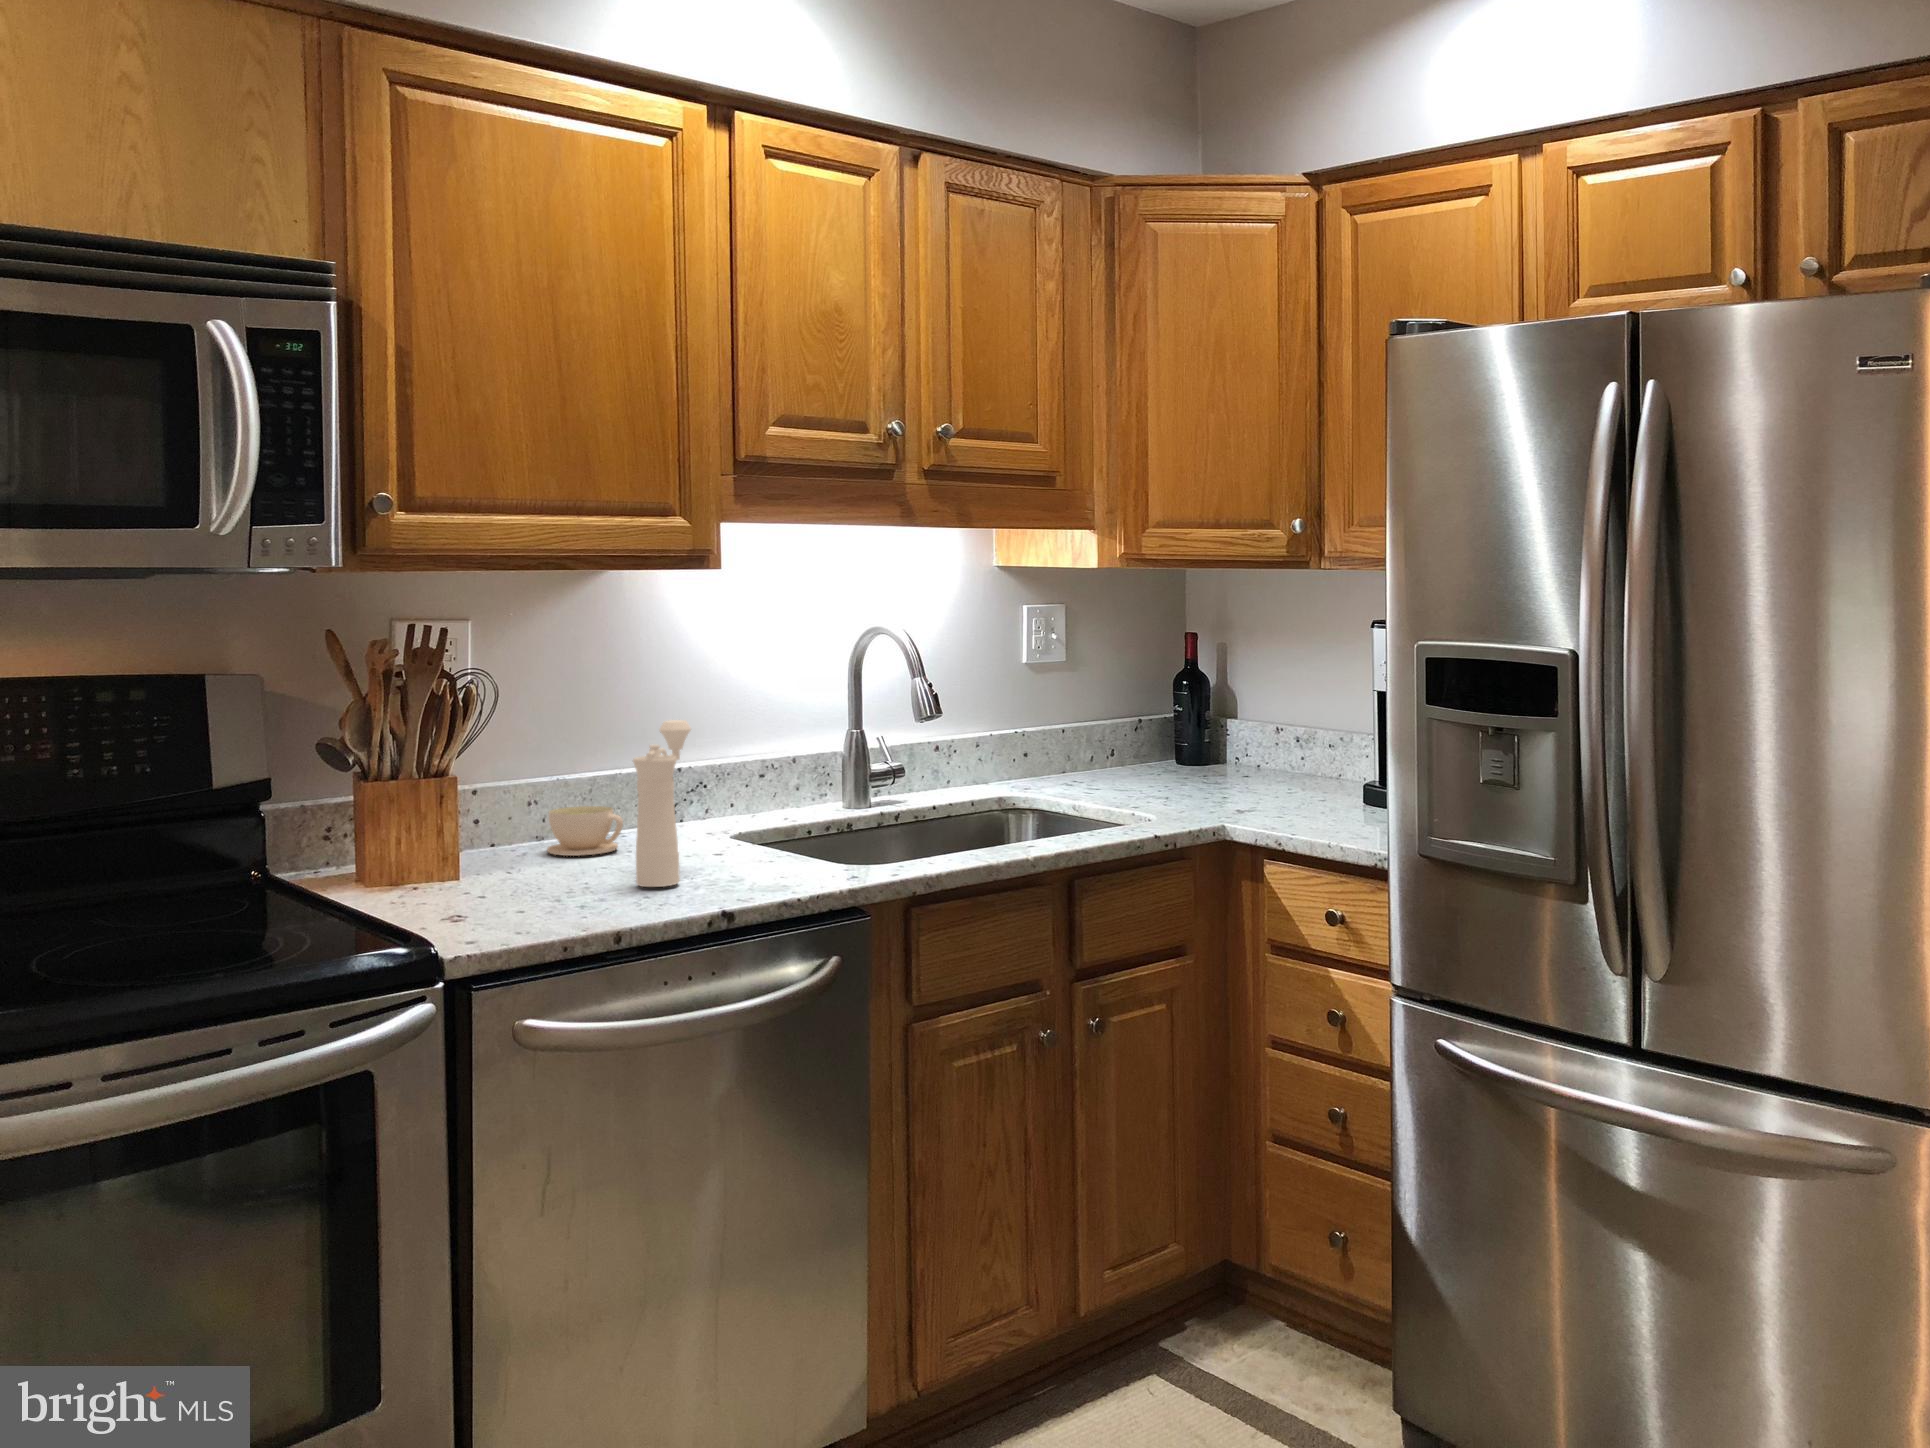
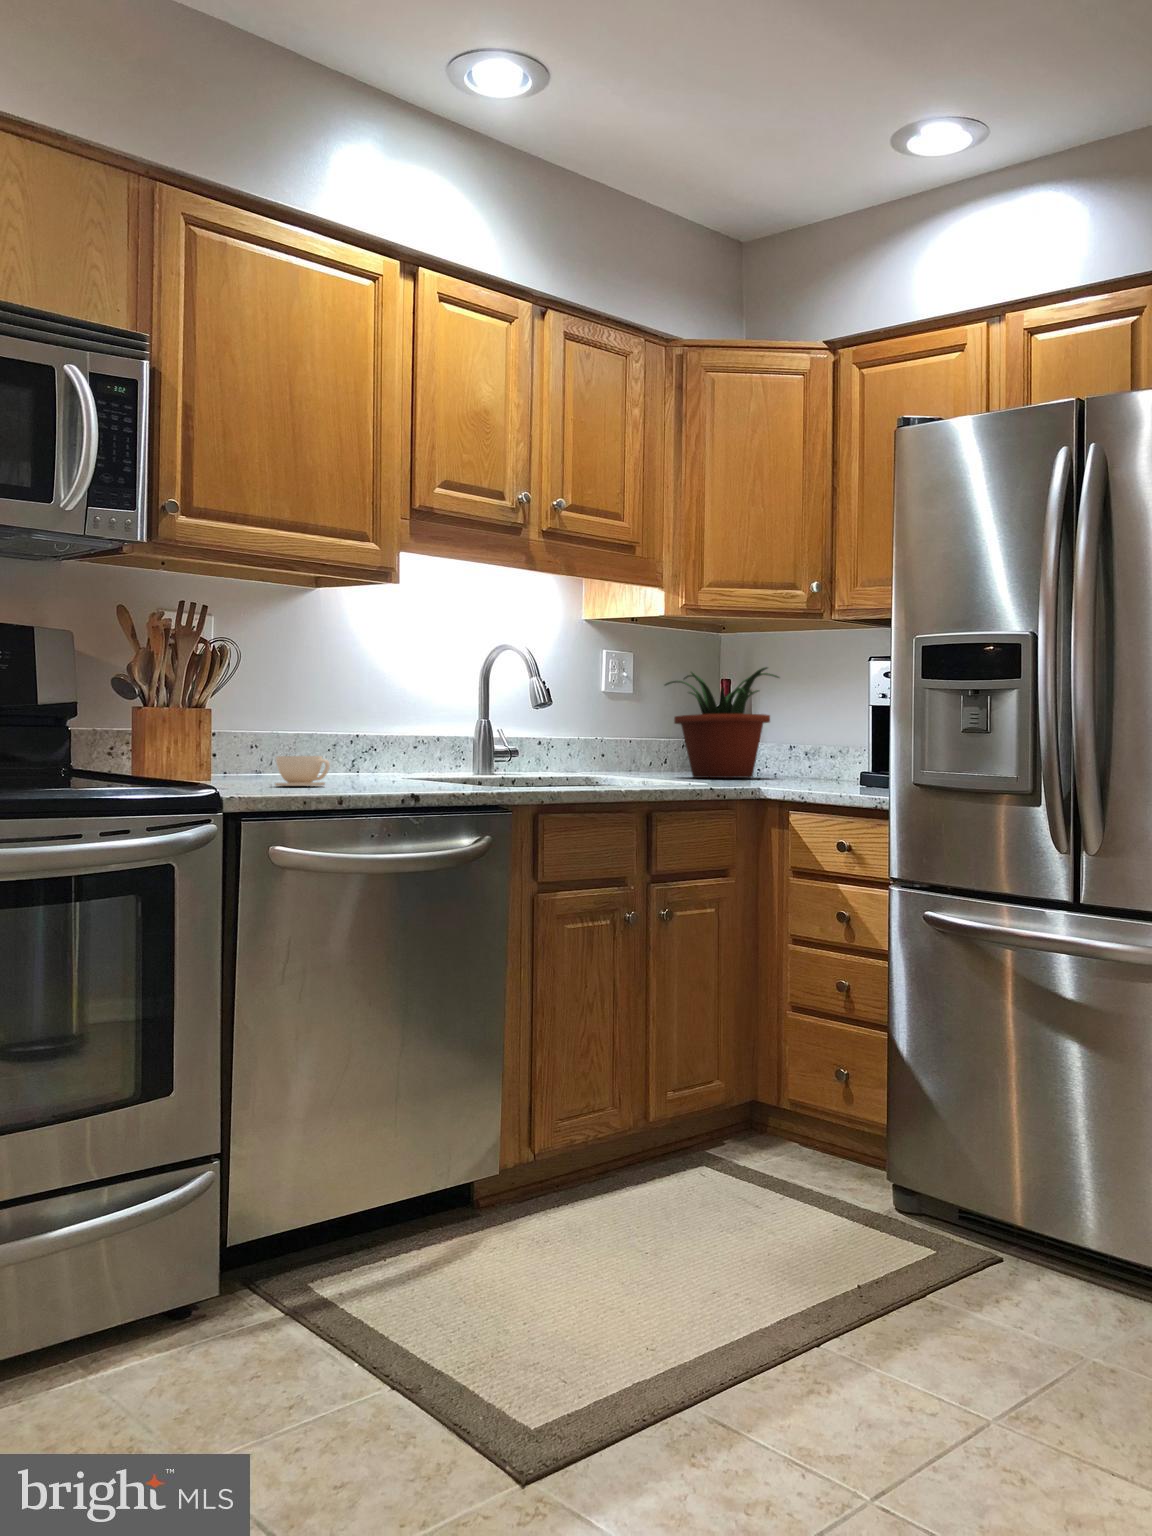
potted plant: none [1102,634,1262,787] -> present [665,667,779,778]
pepper mill: present [633,720,691,887] -> none [344,682,383,791]

